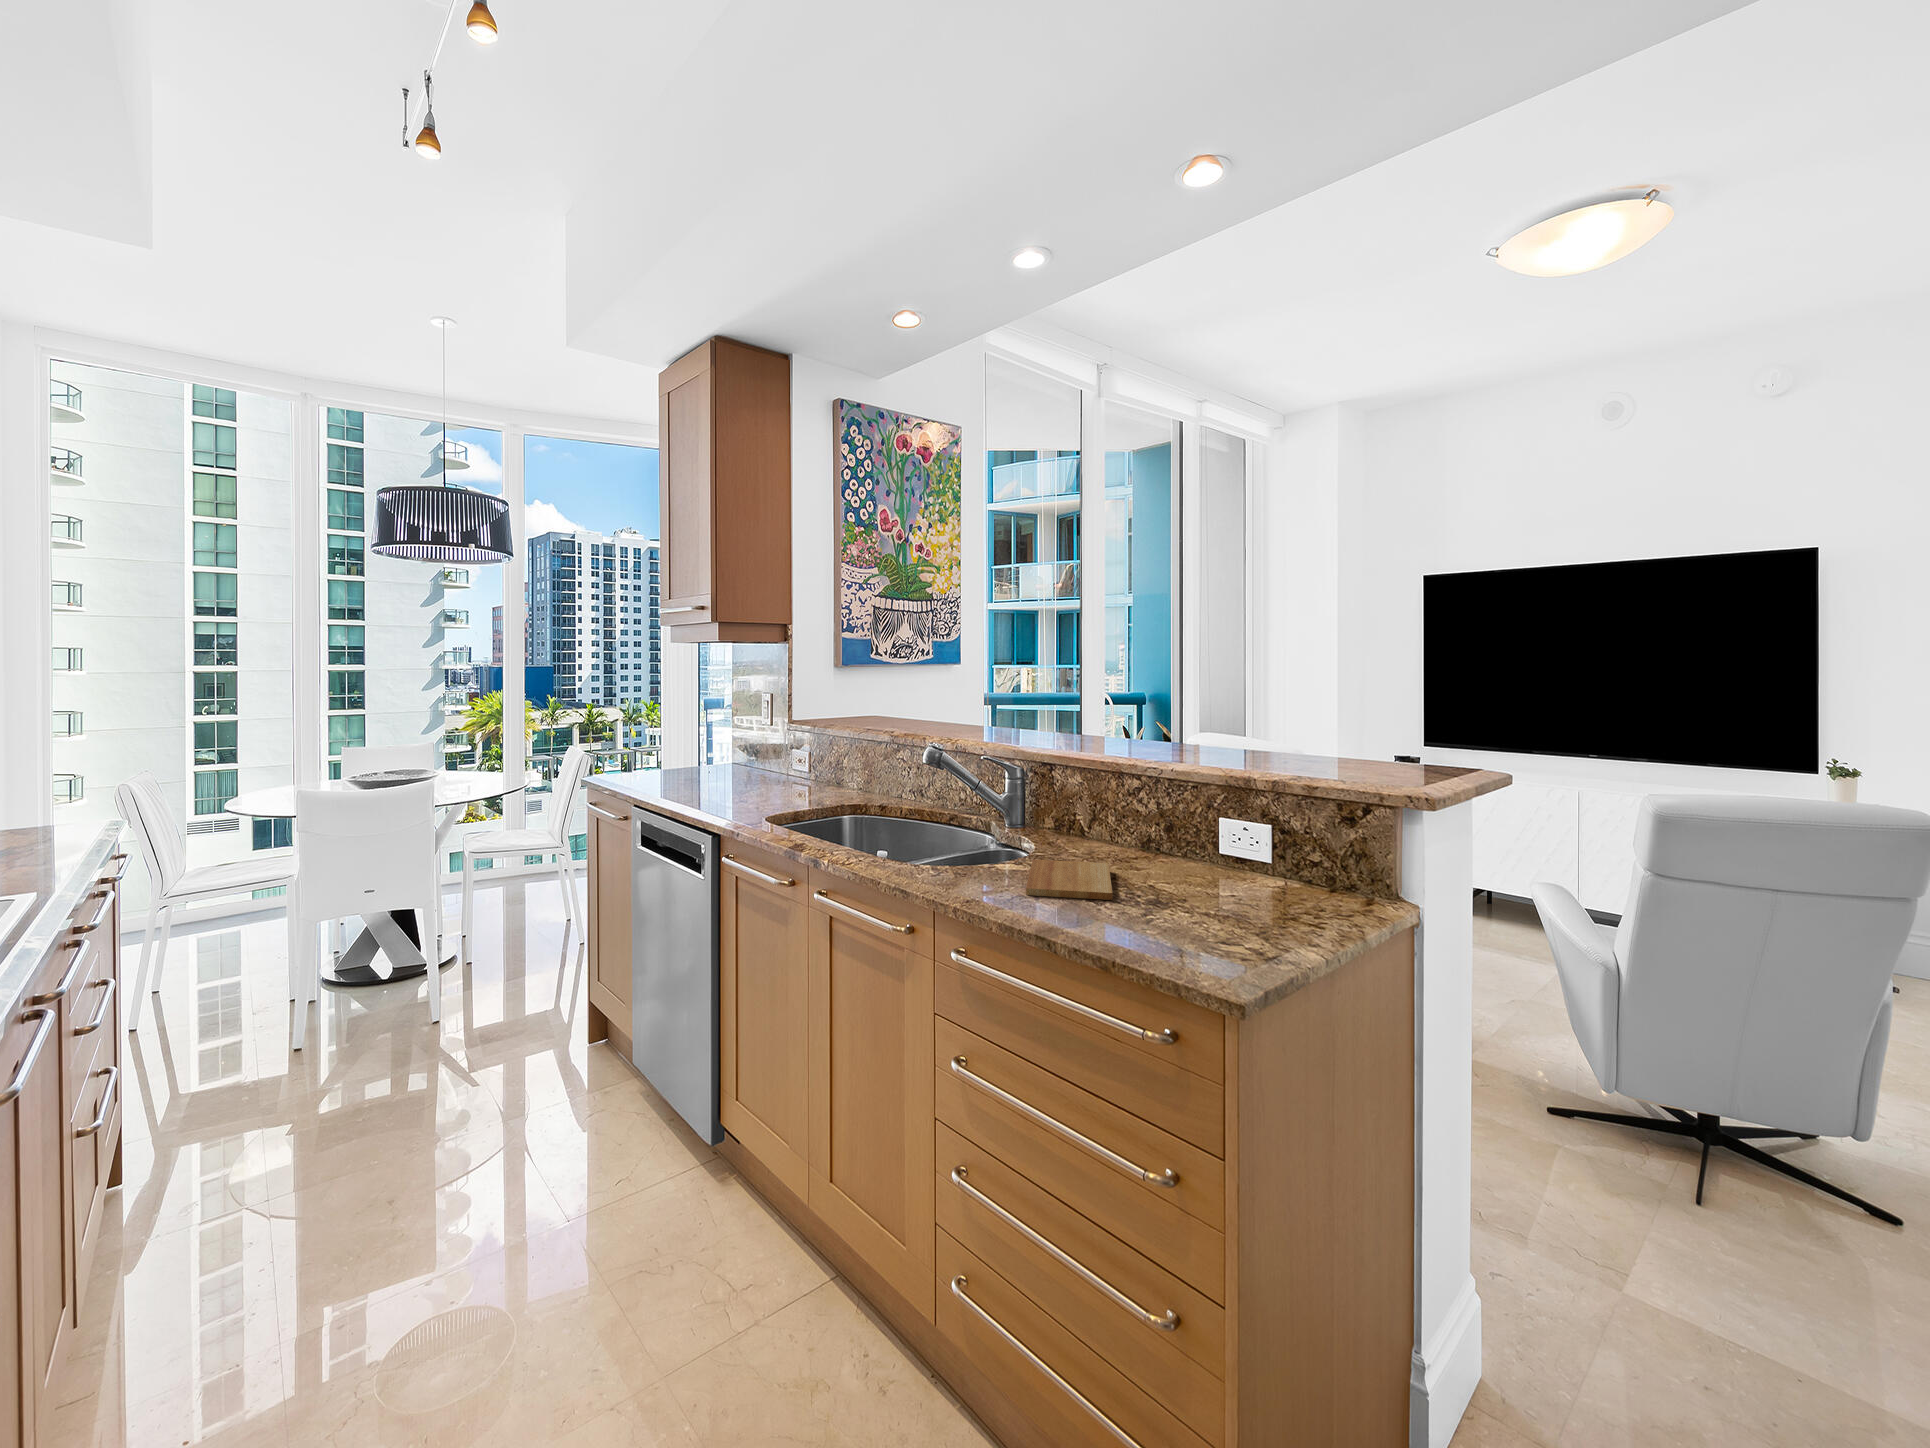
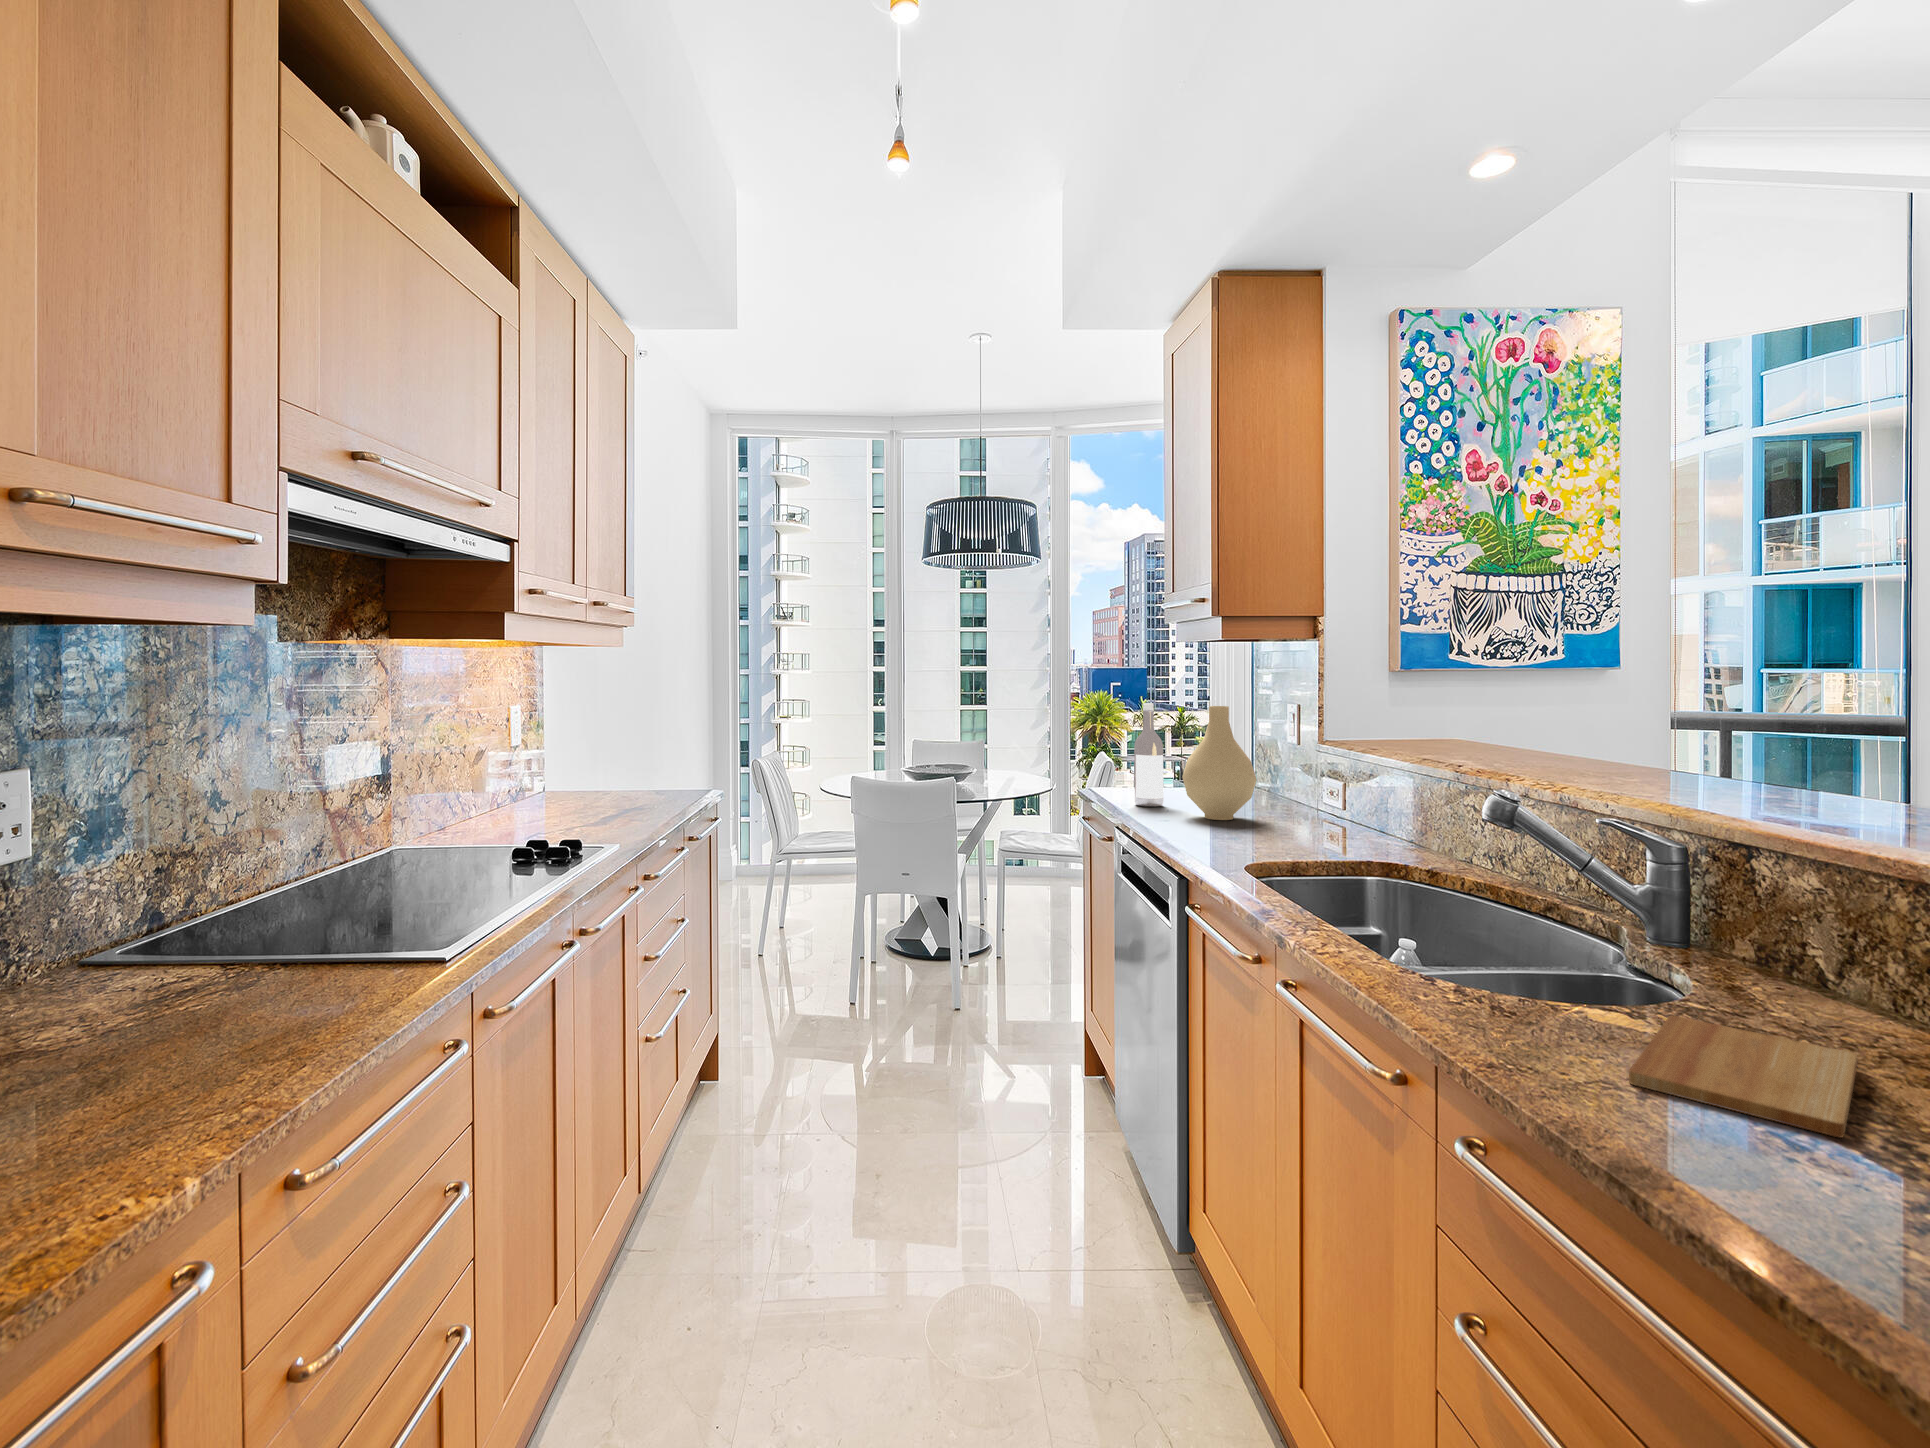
wine bottle: none [650,691,675,776] -> present [1134,703,1164,807]
vase: none [694,692,751,781] -> present [1182,706,1257,820]

